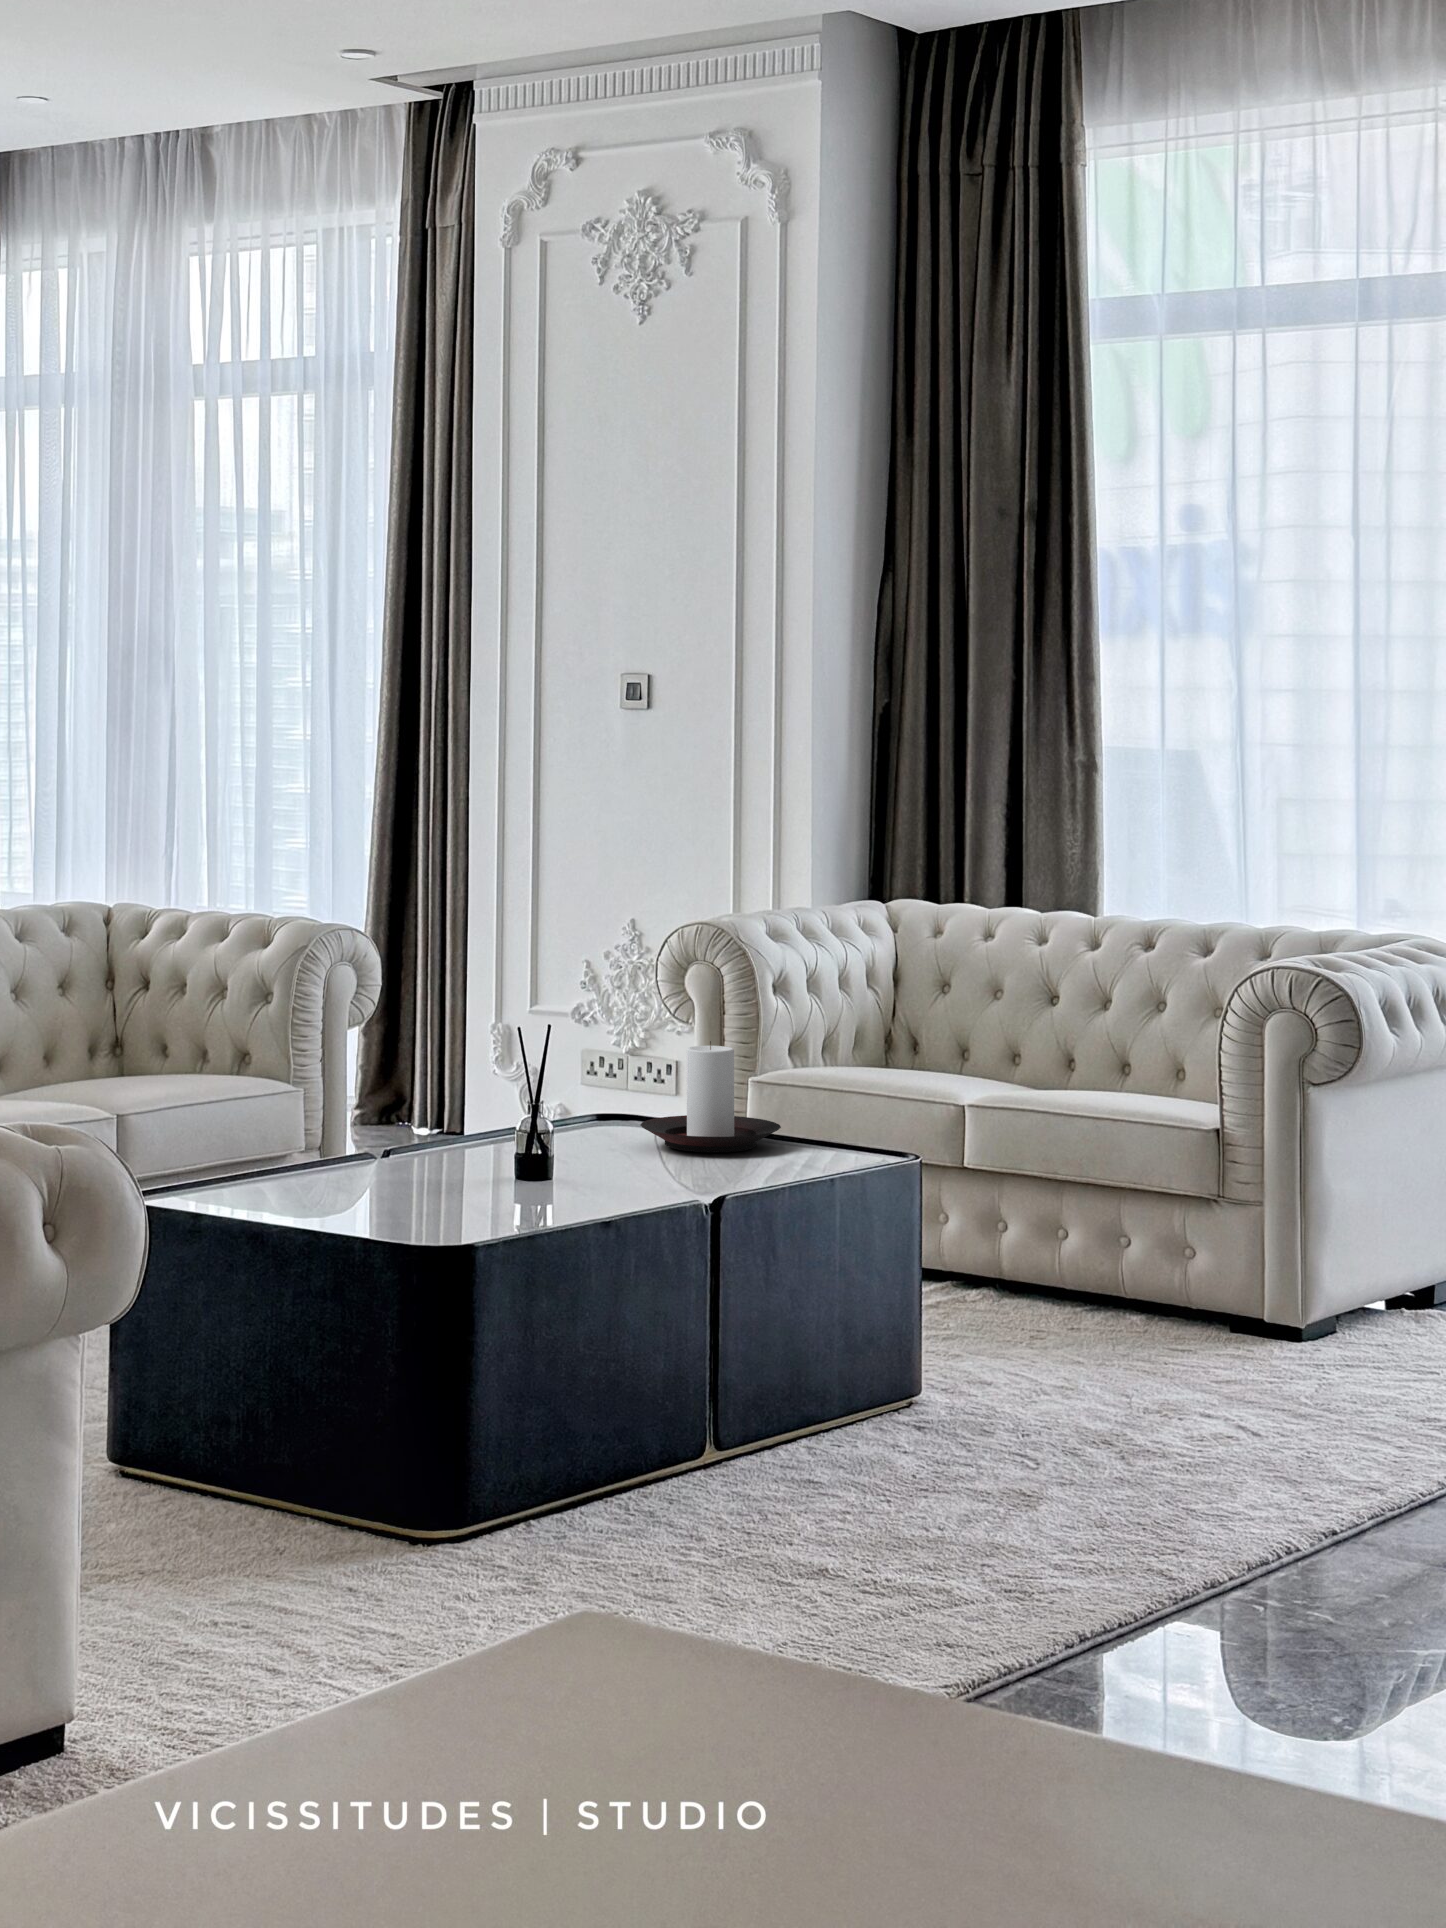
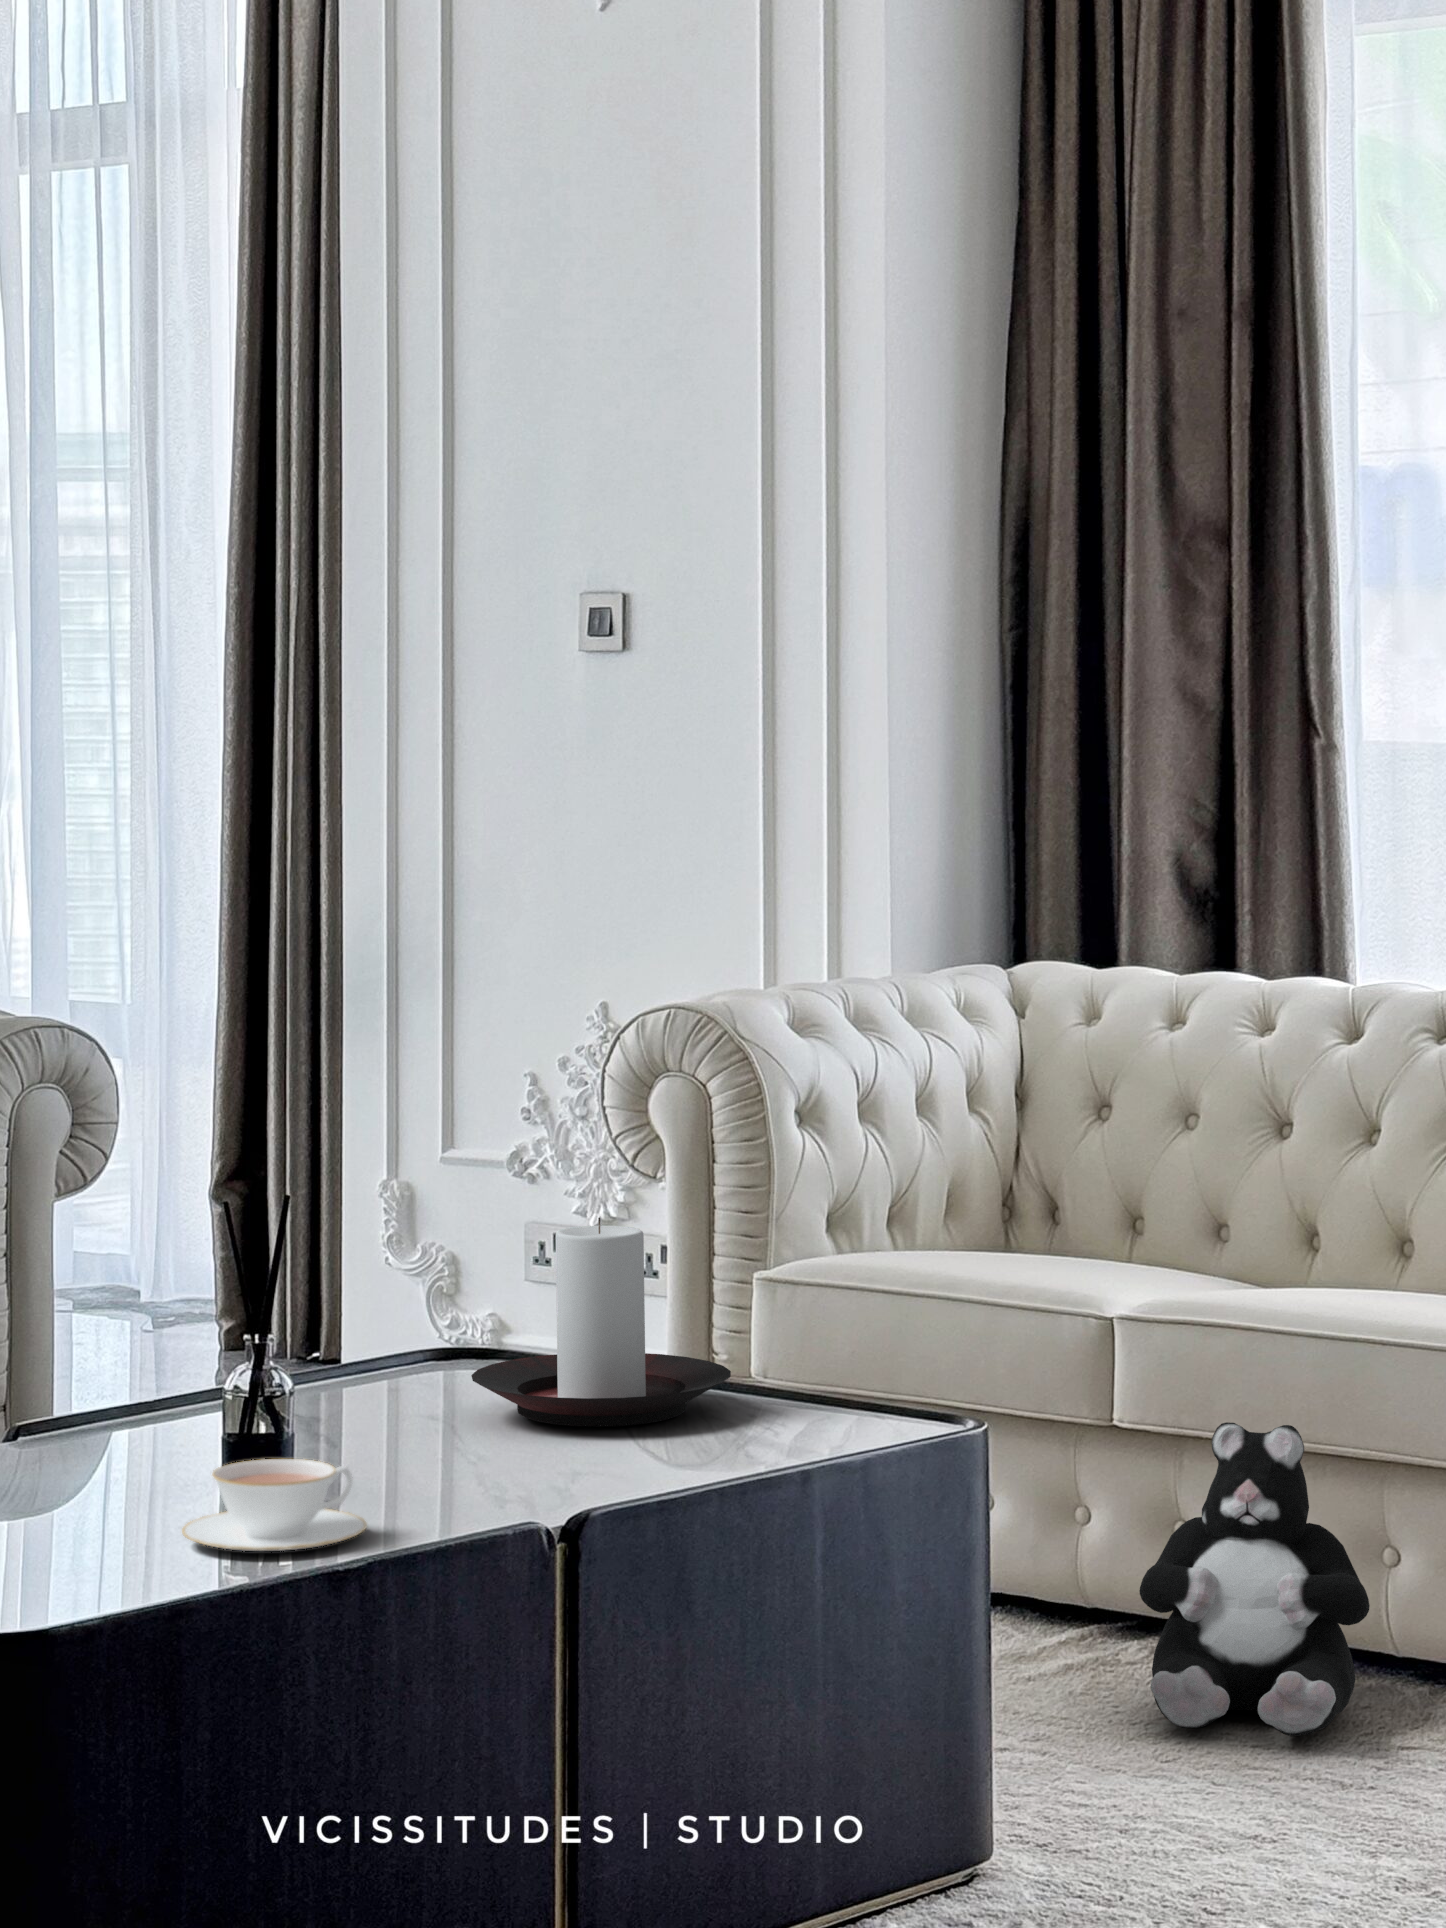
teacup: none [530,1161,624,1205] -> present [182,1459,367,1551]
plush toy: none [983,1161,1112,1330] -> present [1139,1422,1370,1736]

